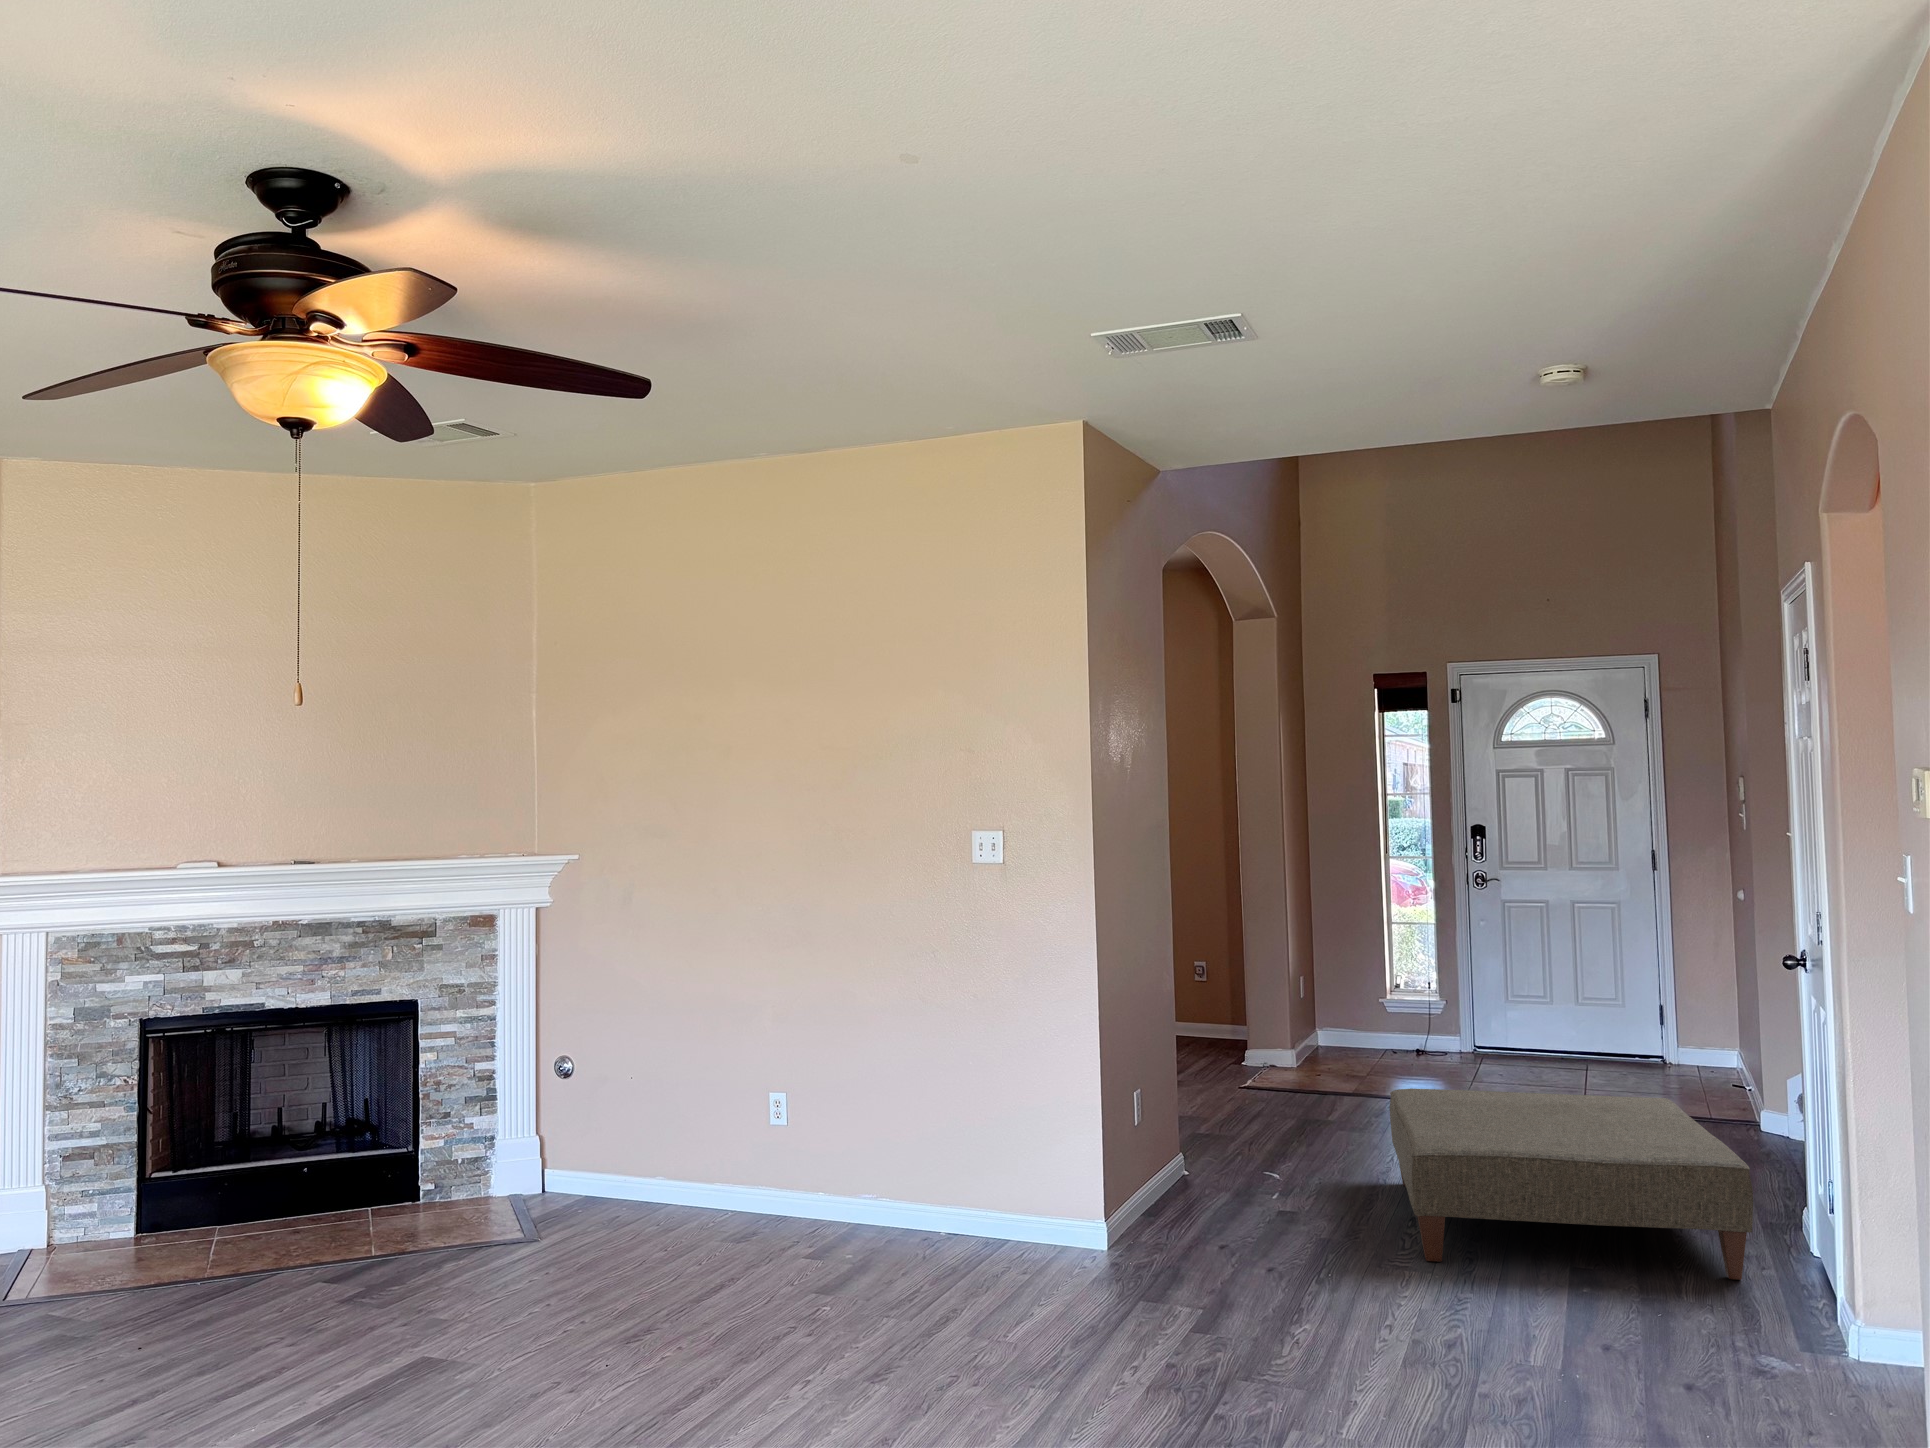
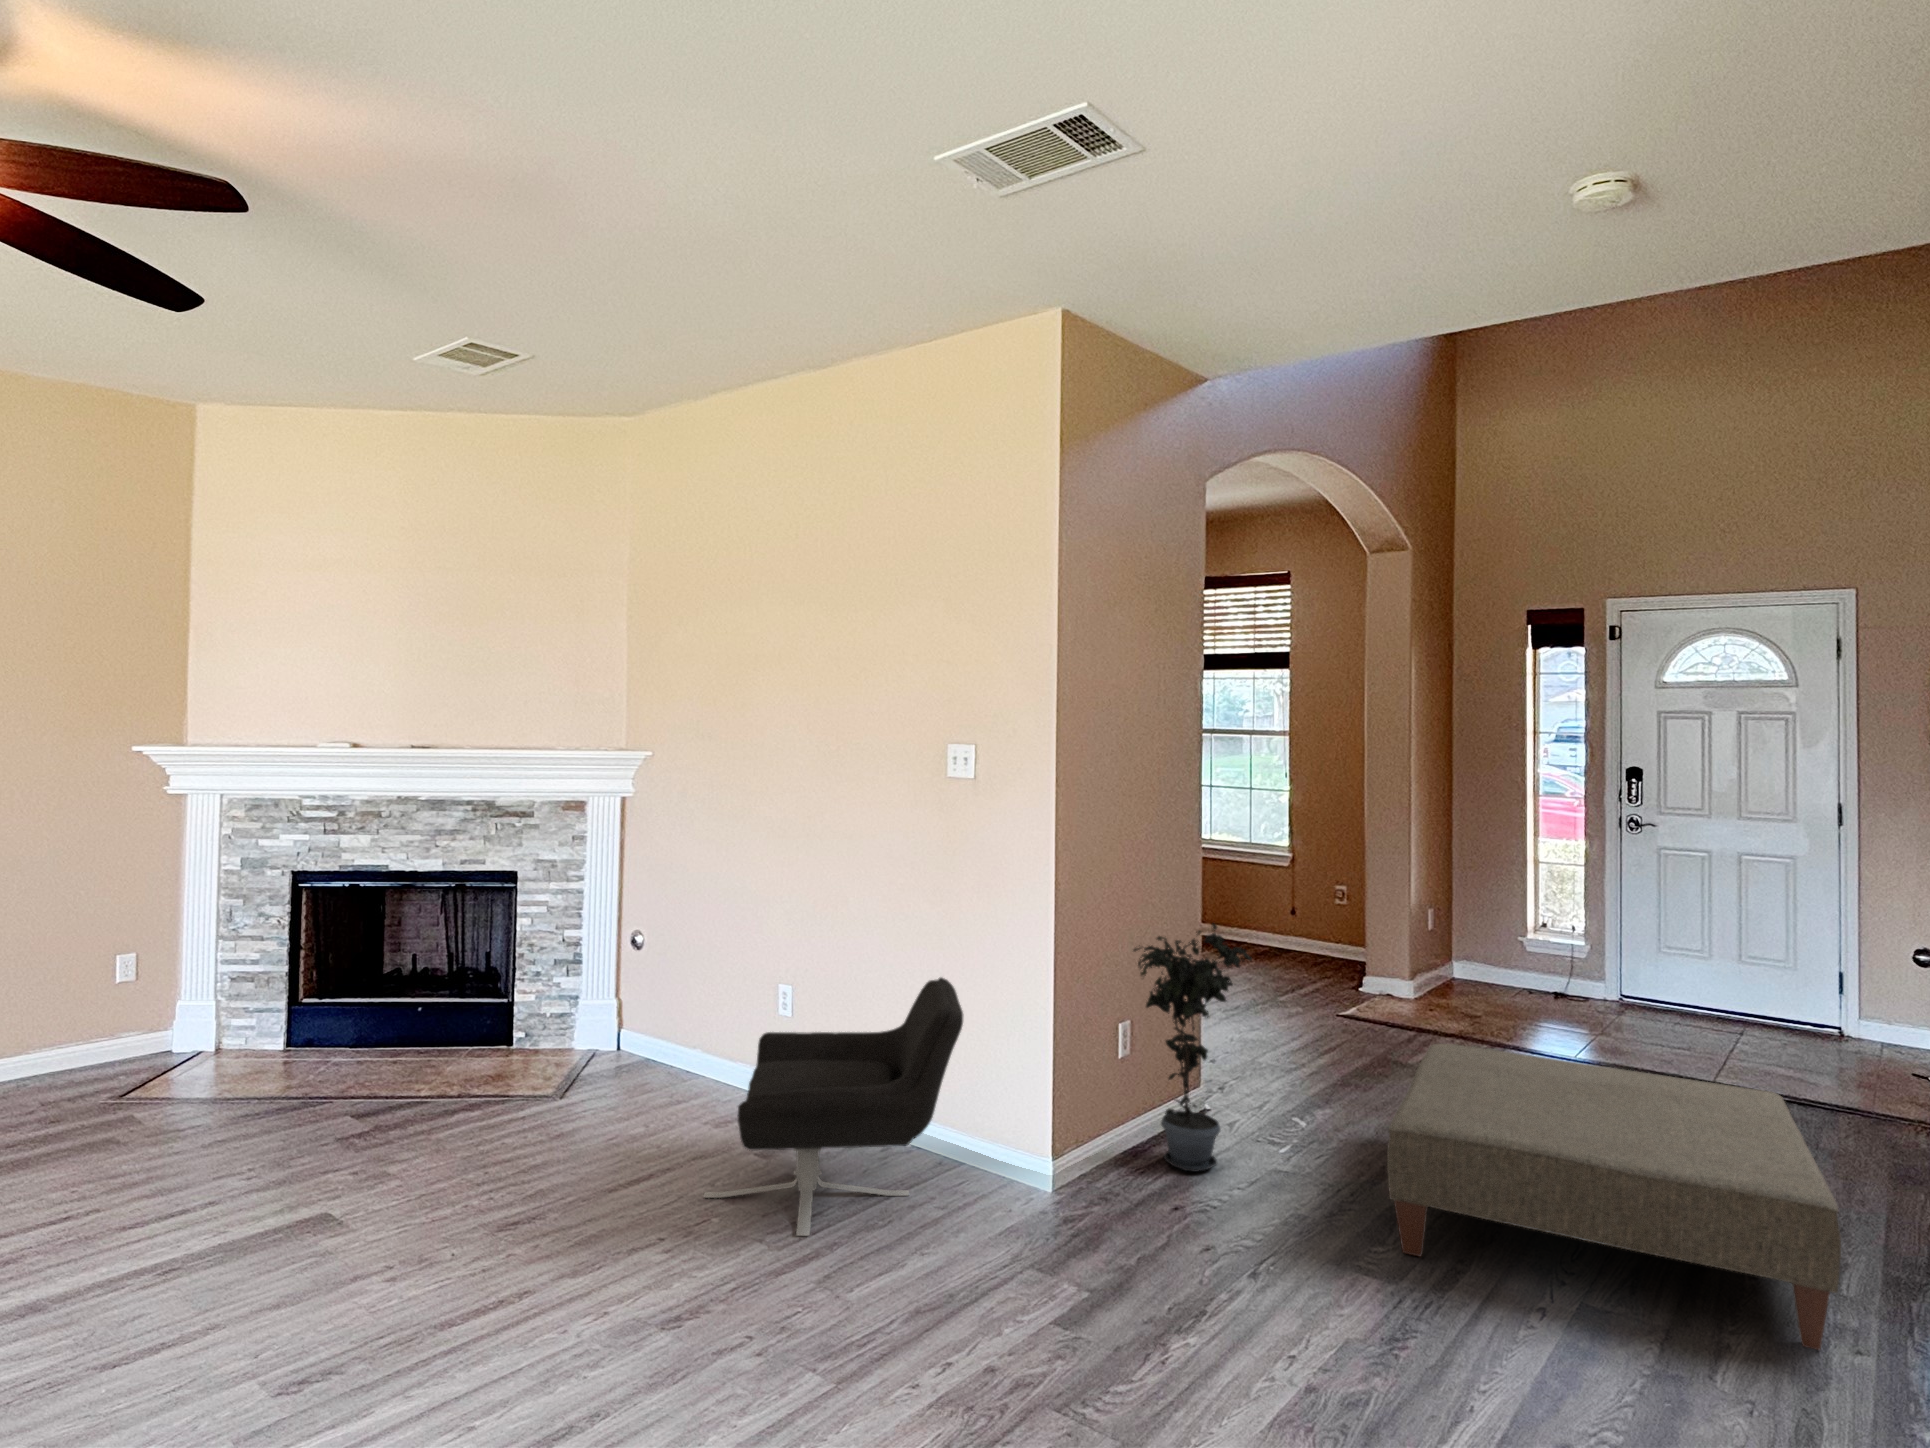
potted plant: none [1154,992,1256,1227] -> present [1133,923,1252,1172]
lounge chair: none [795,1065,1050,1319] -> present [703,978,963,1236]

